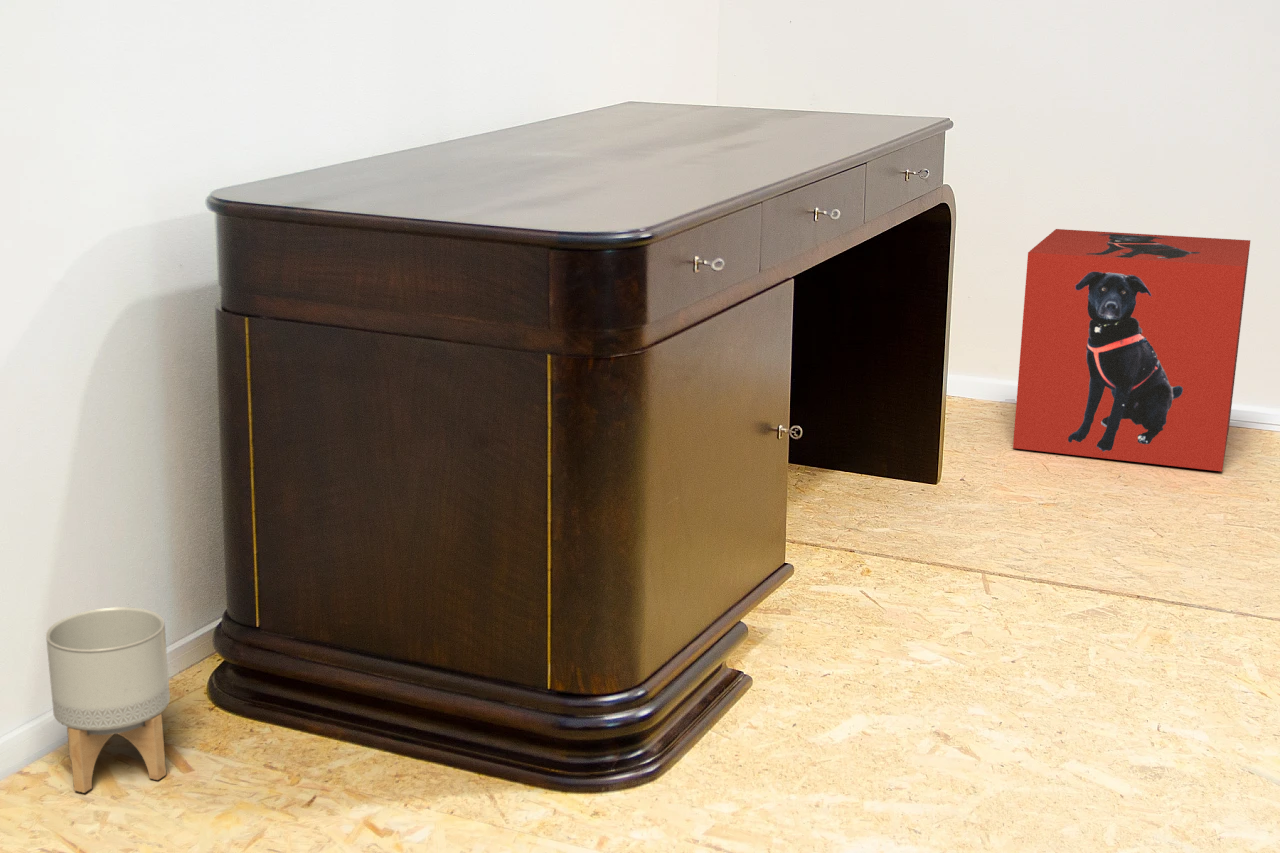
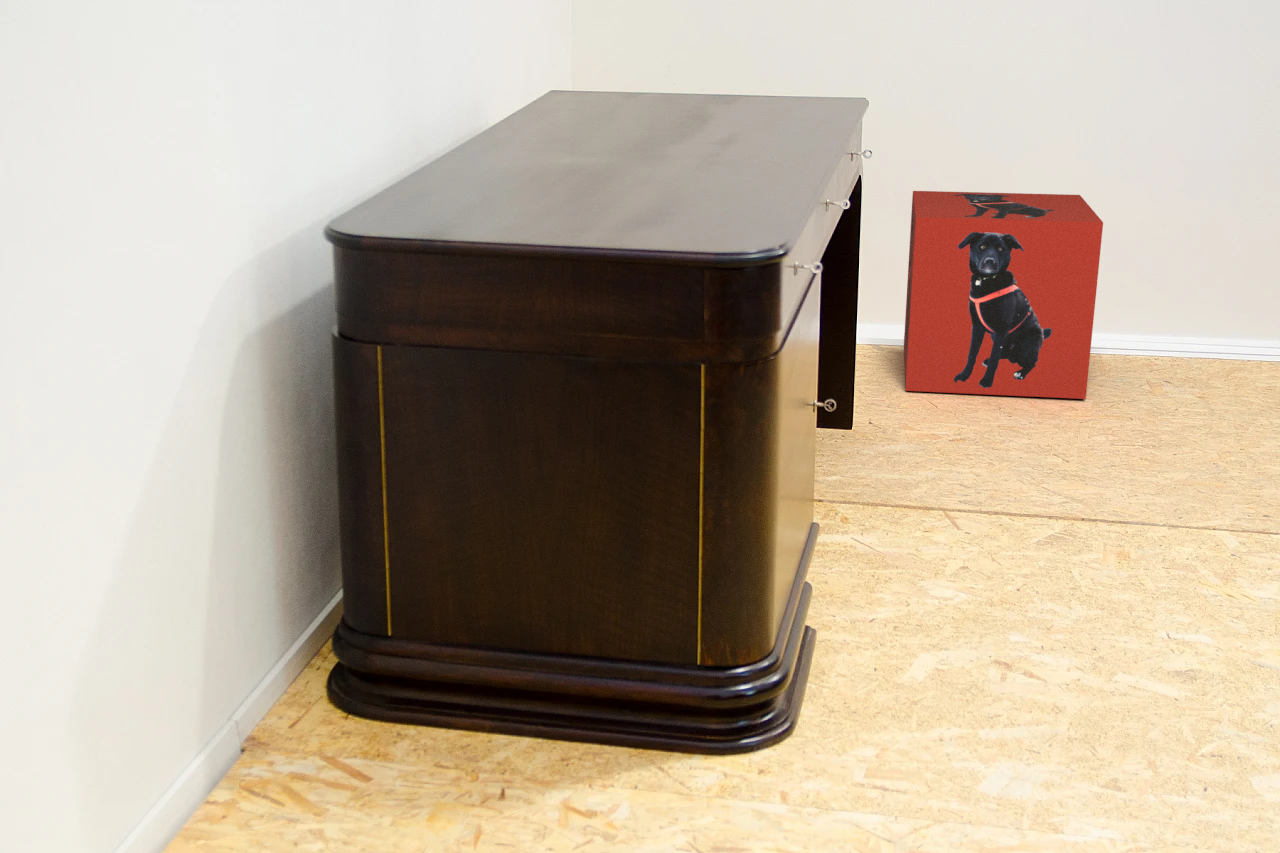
planter: present [46,607,170,793] -> none [229,633,348,816]

